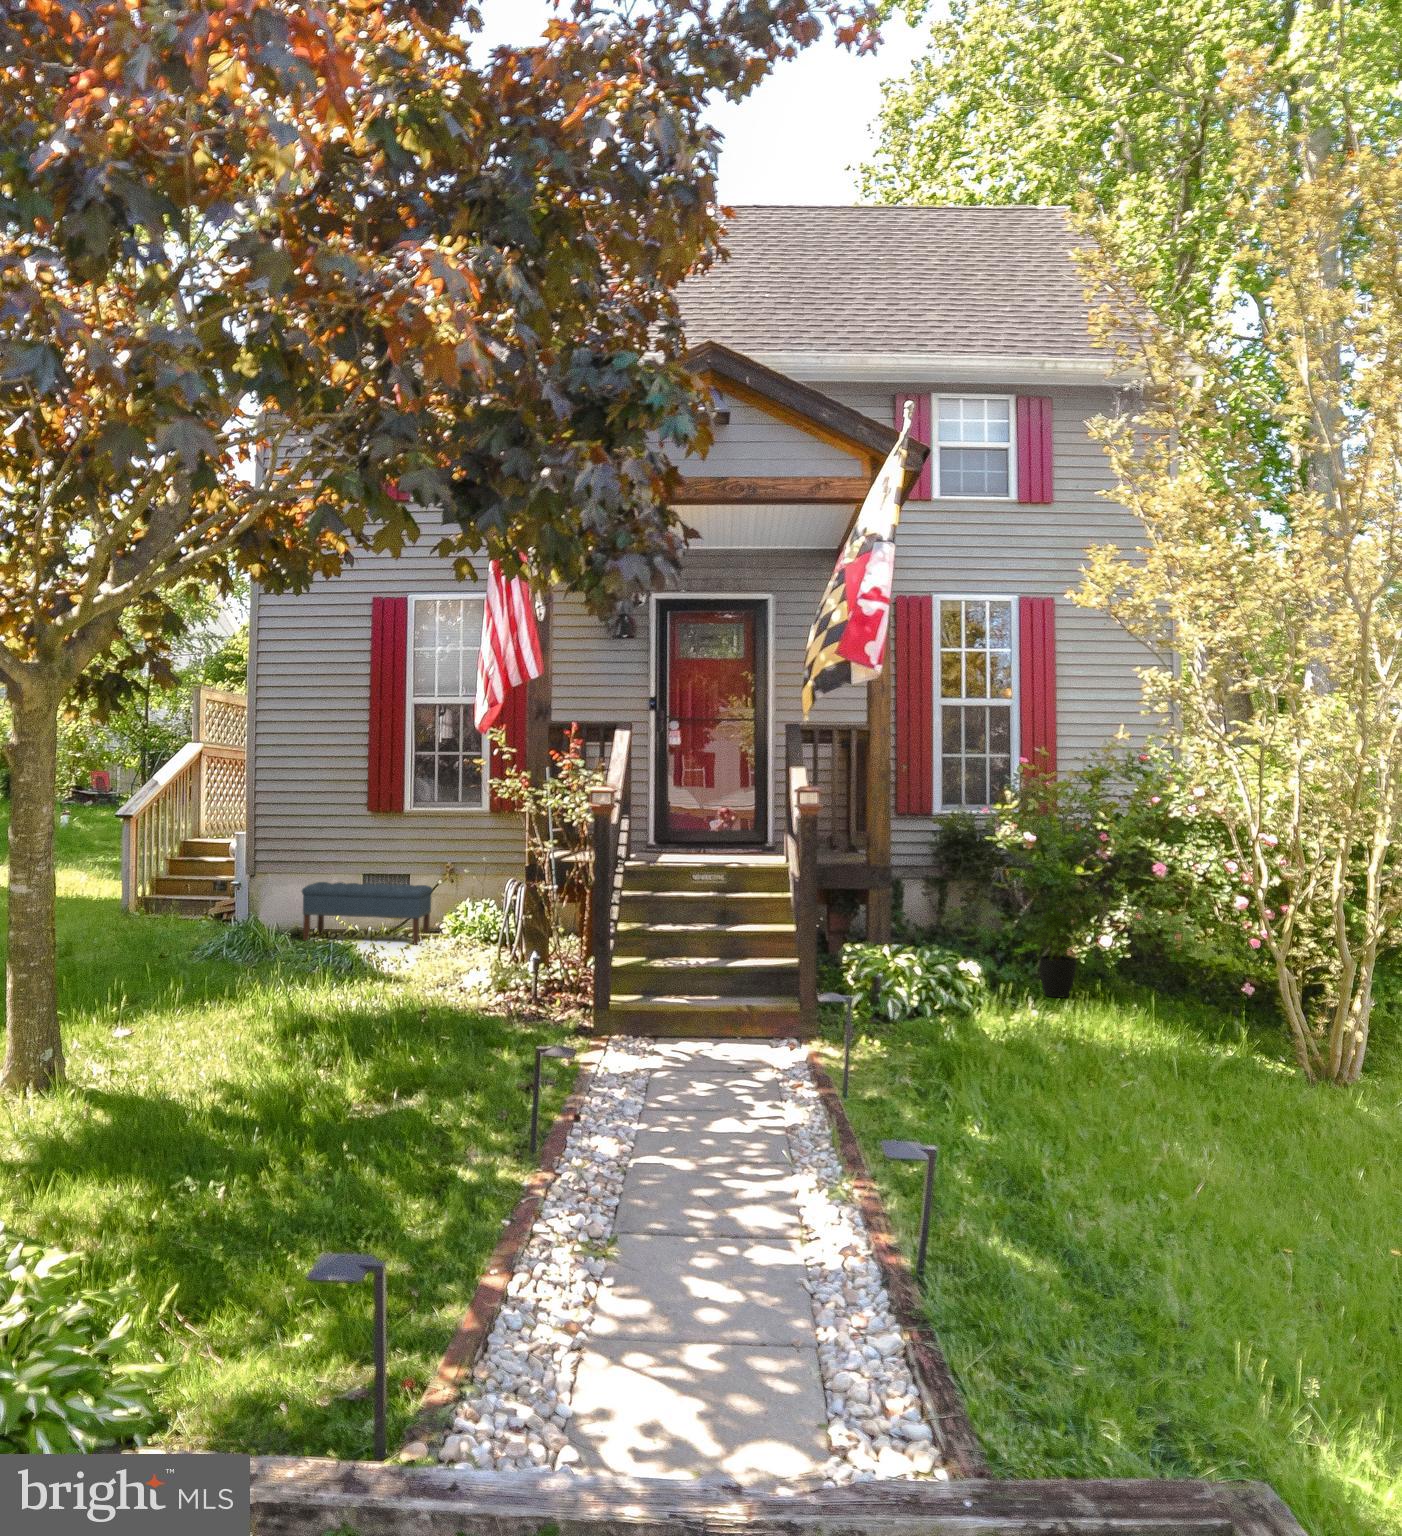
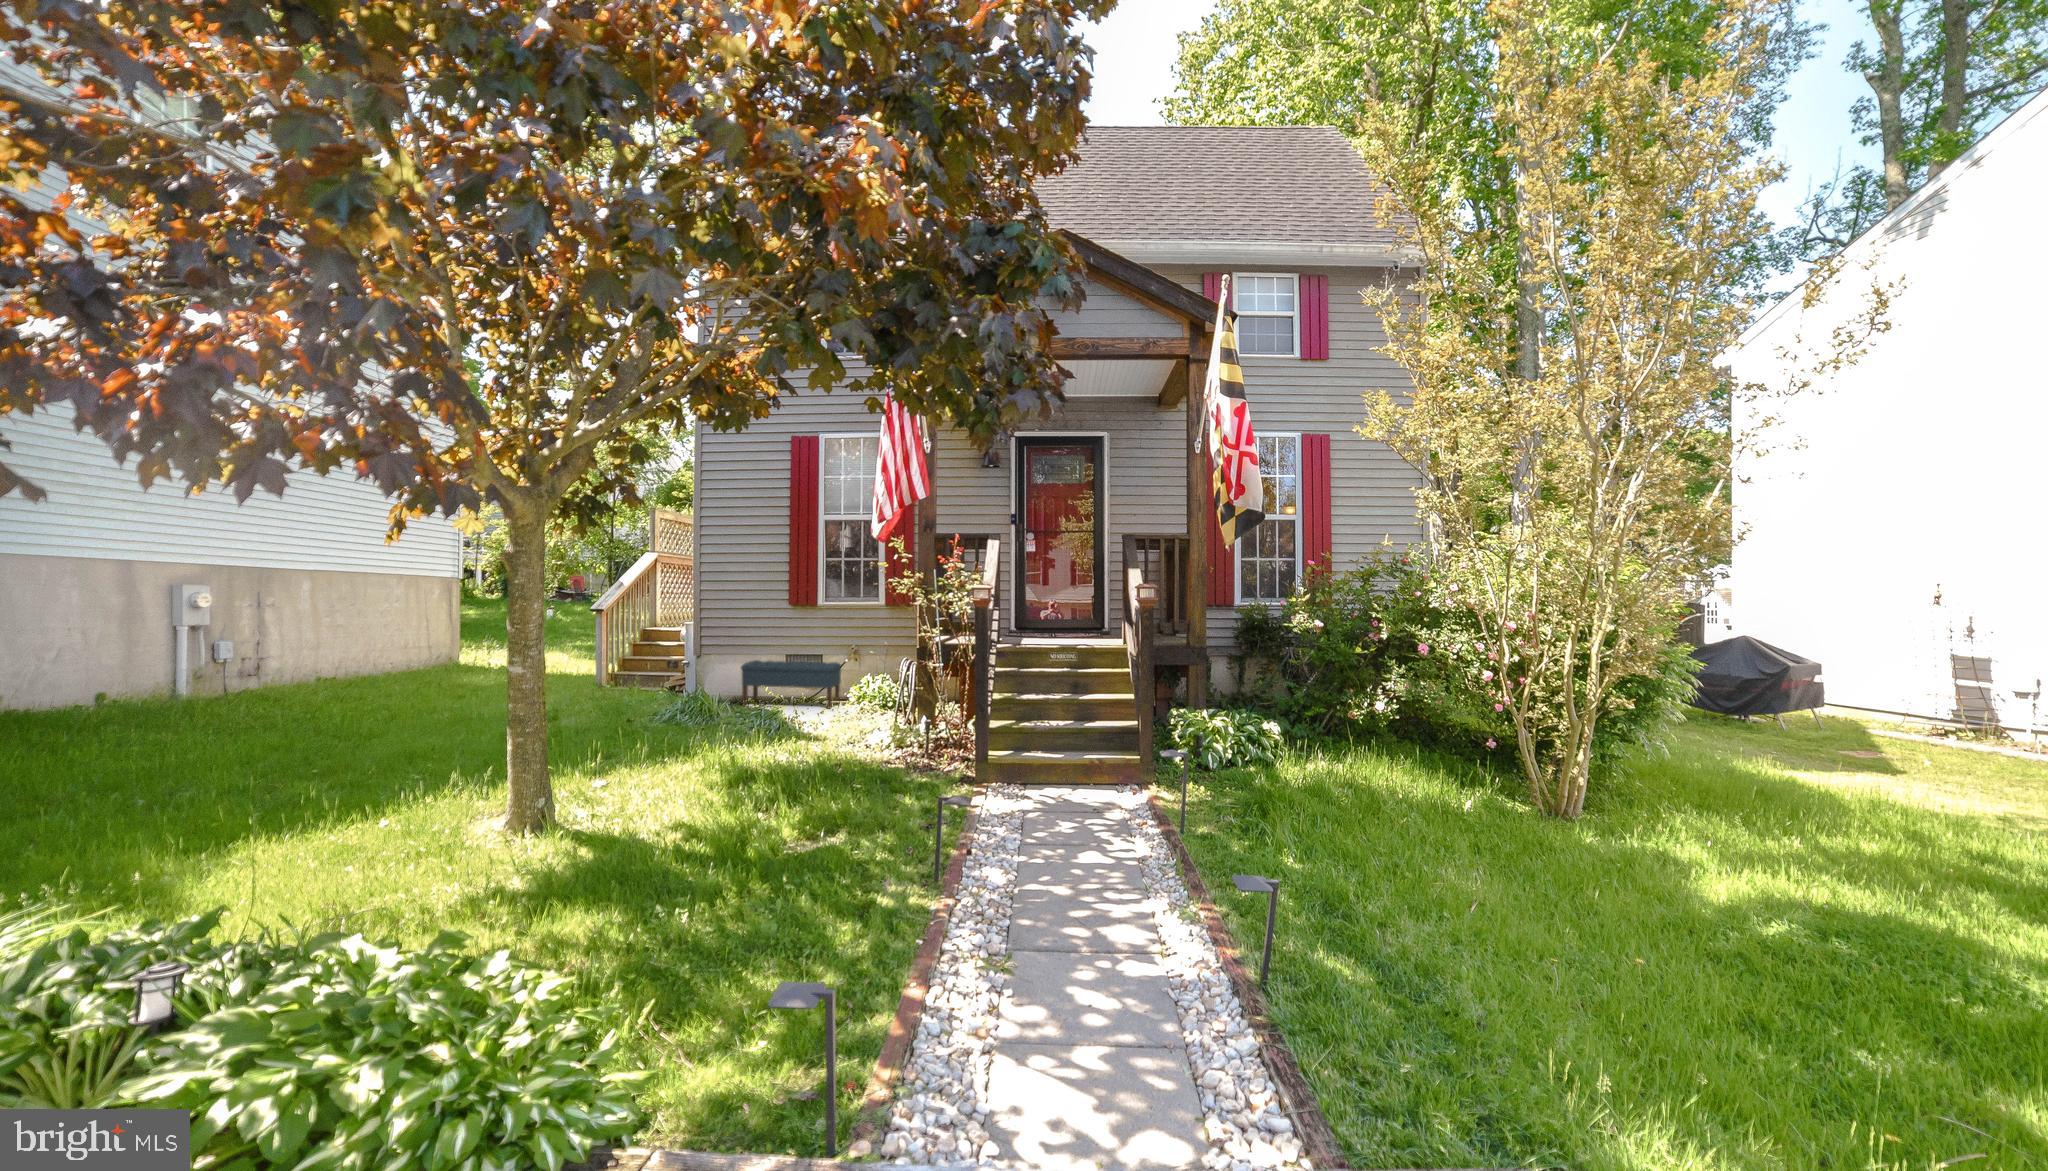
potted plant: present [1035,909,1088,997] -> none [1315,678,1364,749]

